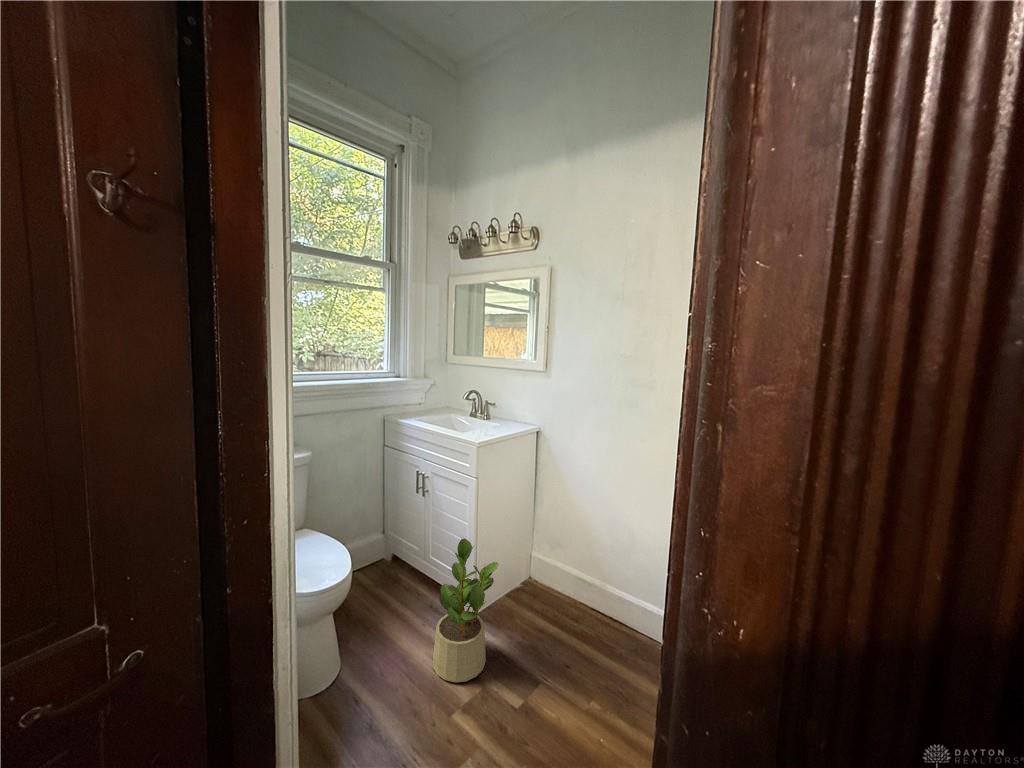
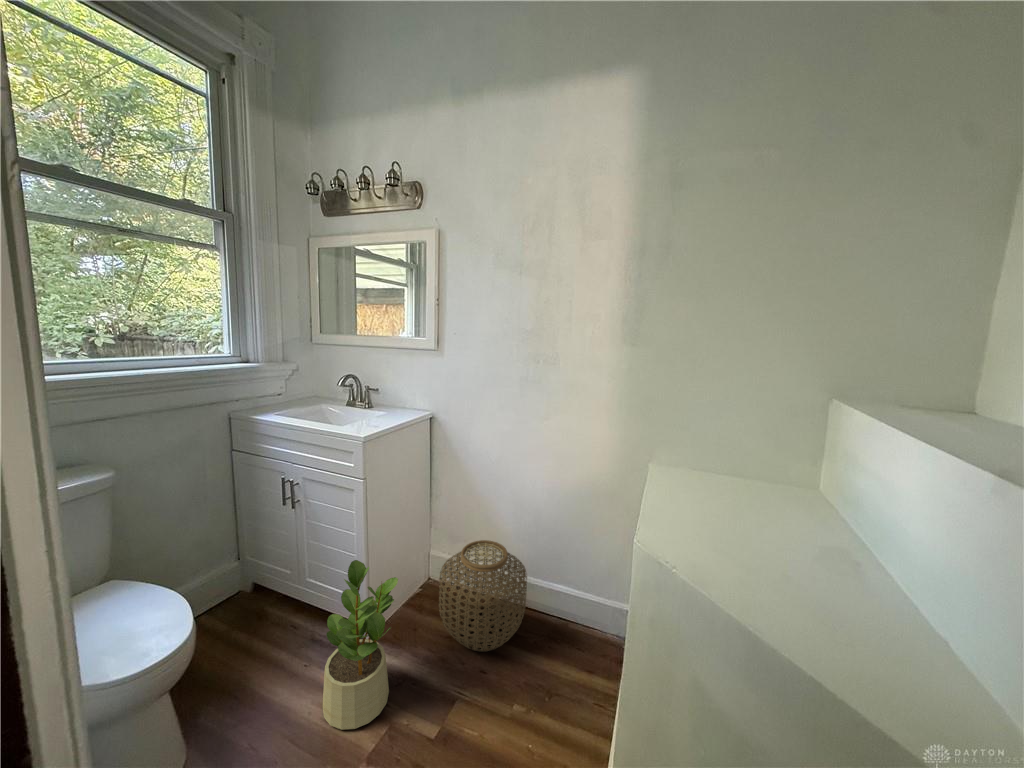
woven basket: none [534,546,618,650] -> present [439,540,527,651]

